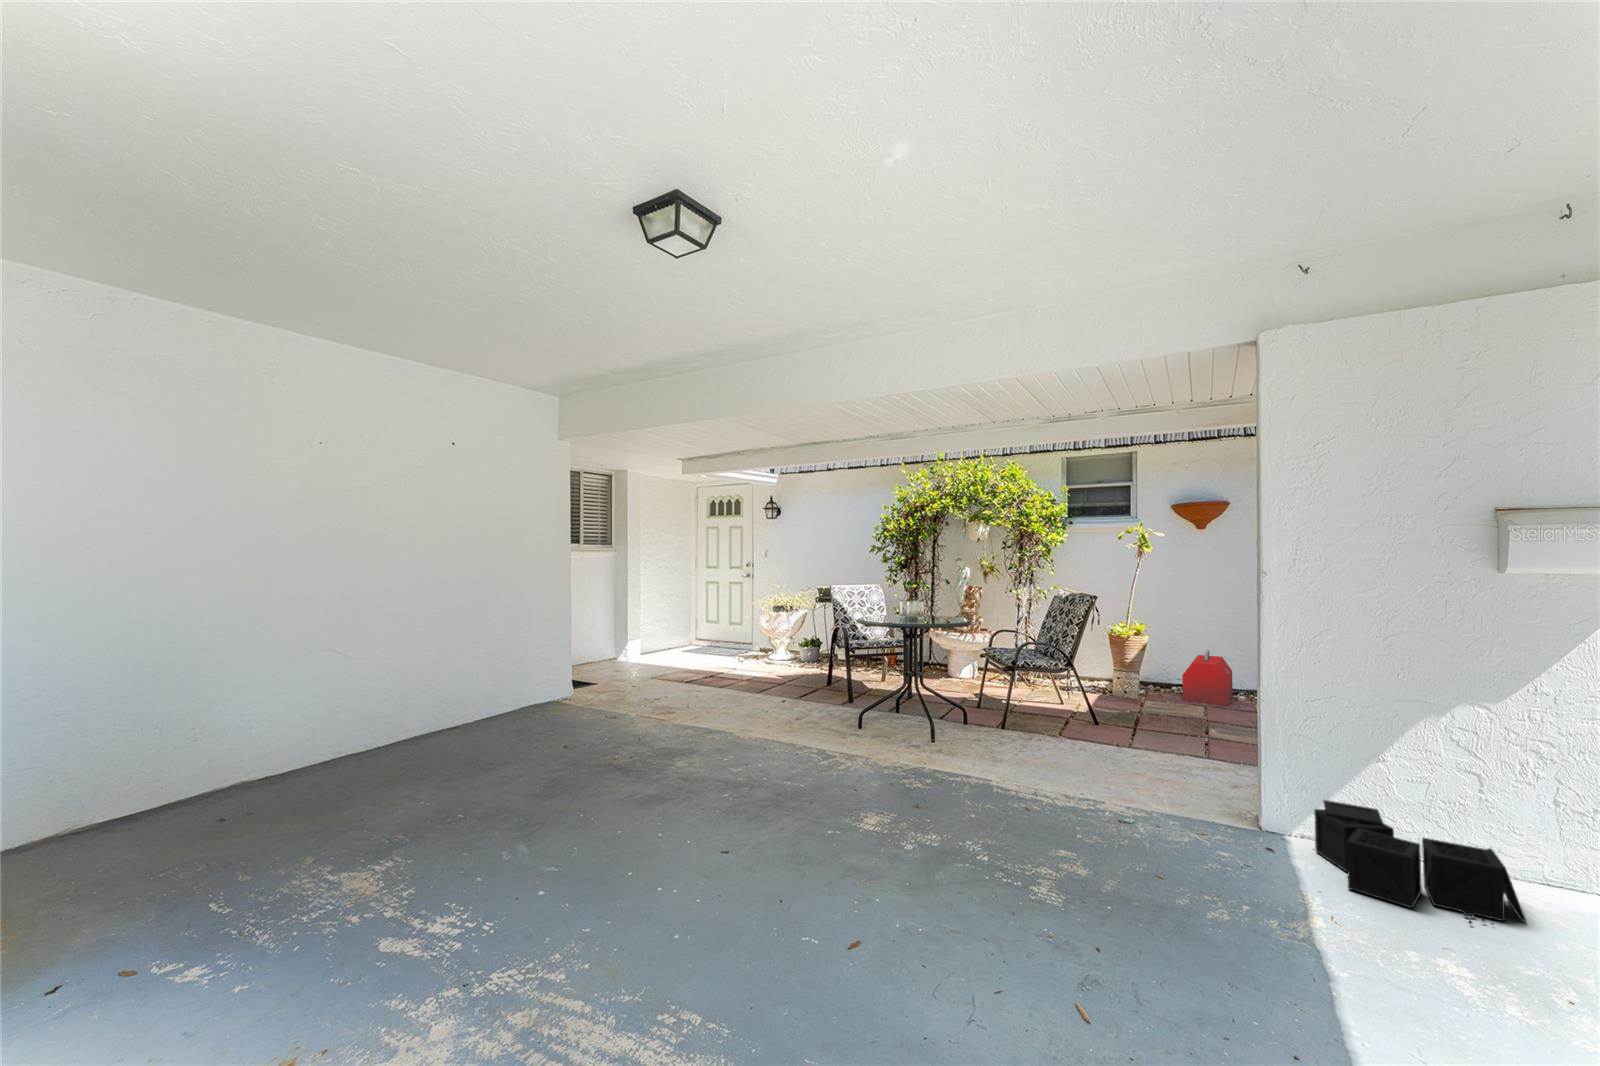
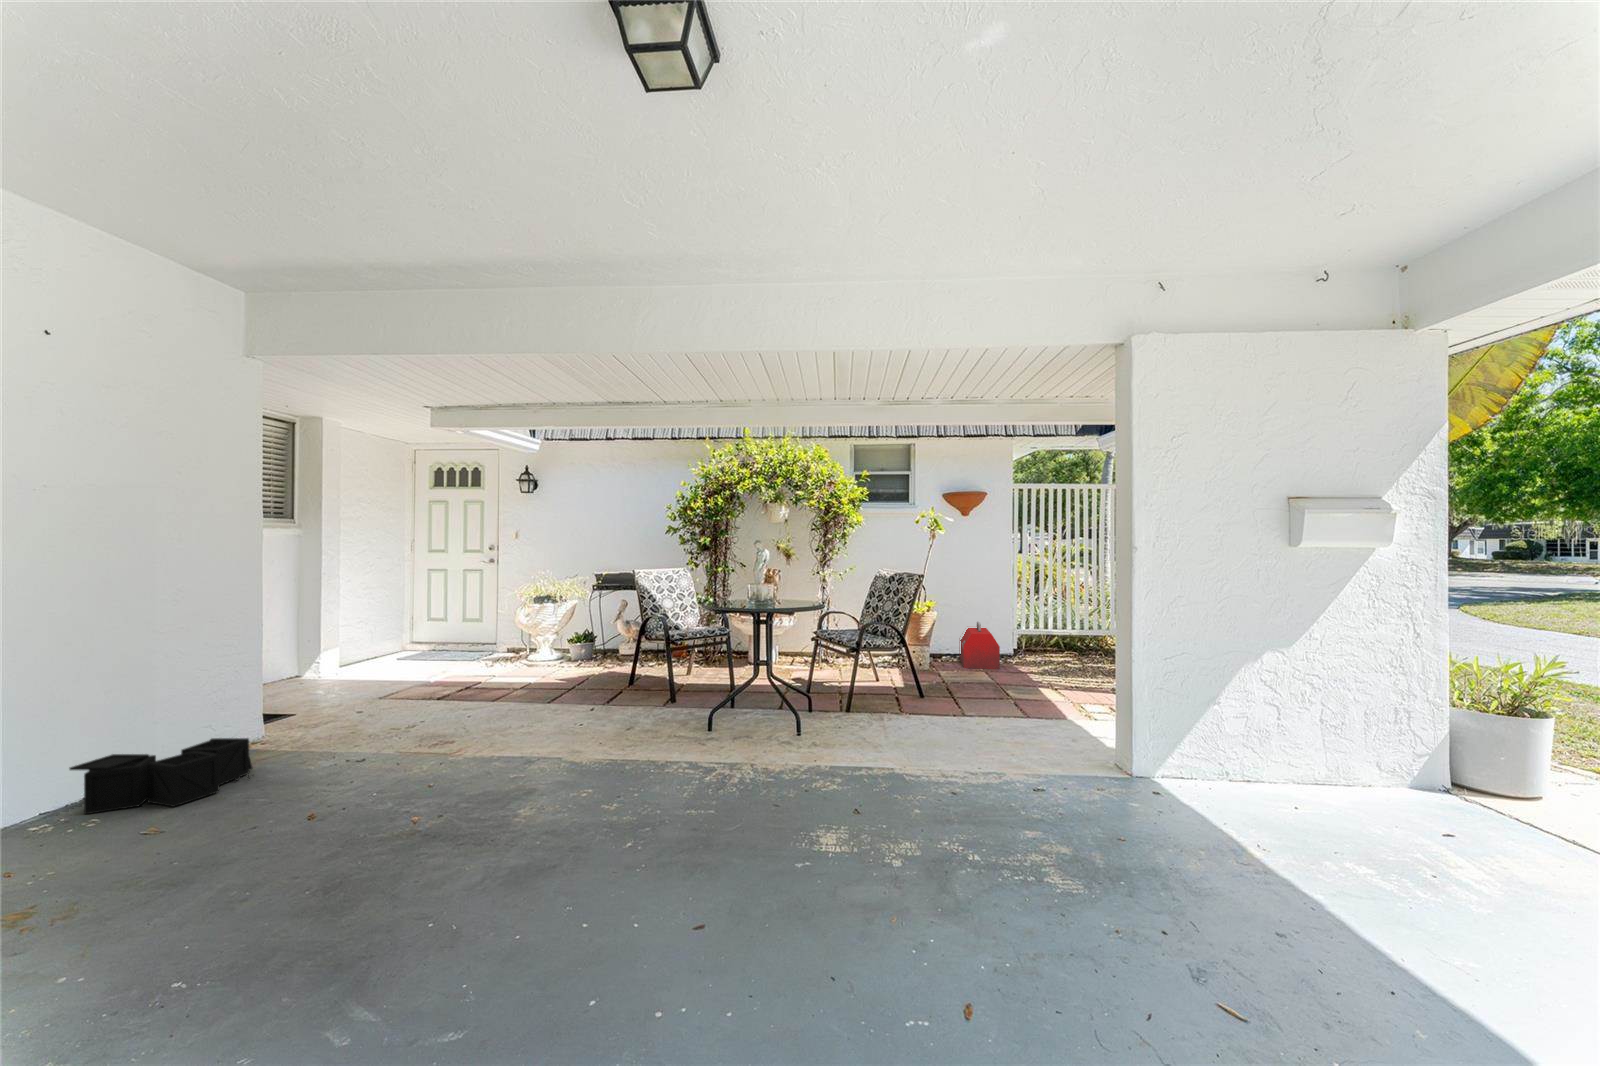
storage bin: present [1314,800,1526,925] -> present [70,738,252,814]

